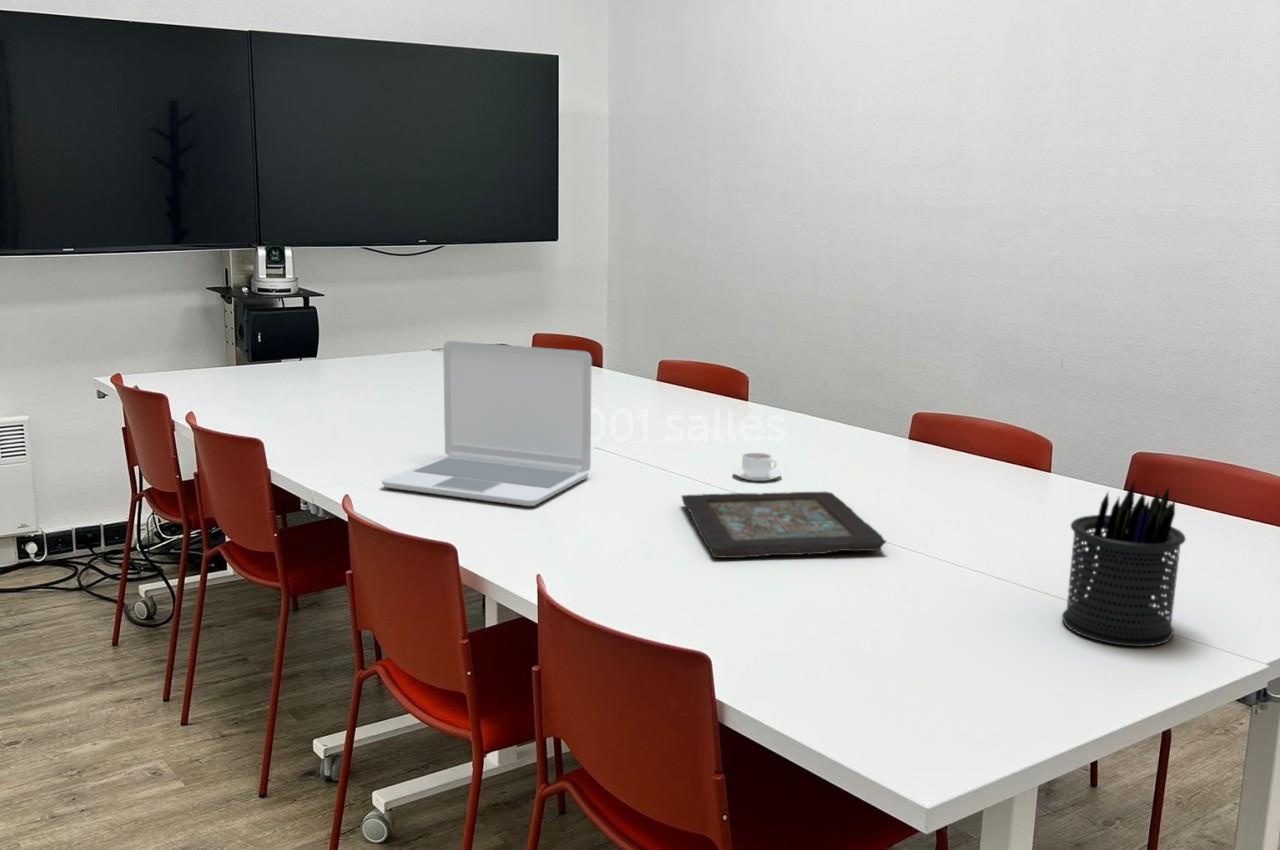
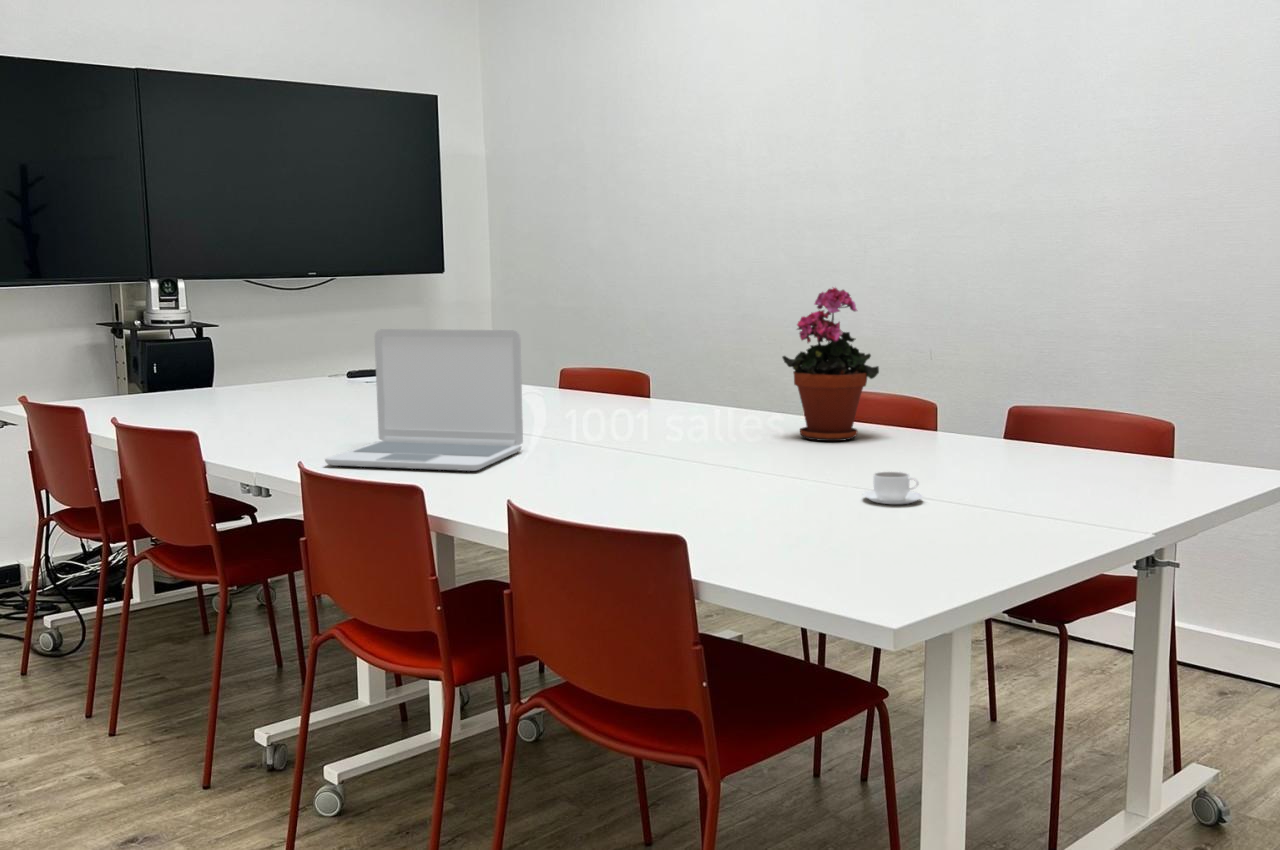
potted plant: none [876,313,983,483] -> present [782,288,879,441]
coffee cup: present [733,453,782,481] -> present [862,472,923,504]
pen holder: present [1062,484,1185,646] -> none [973,386,1073,527]
decorative tray: present [682,492,886,558] -> none [615,447,810,494]

